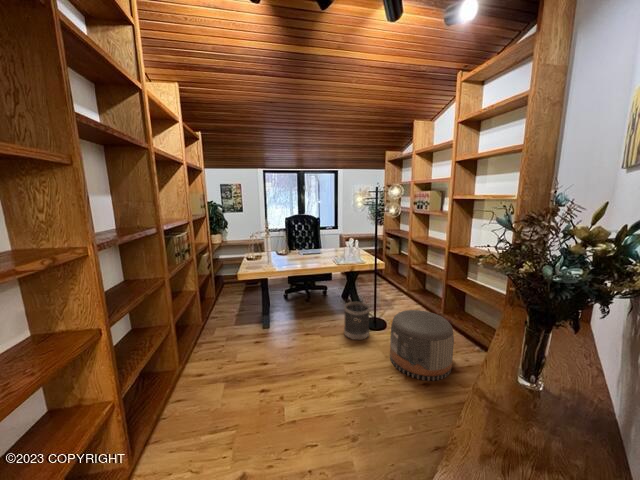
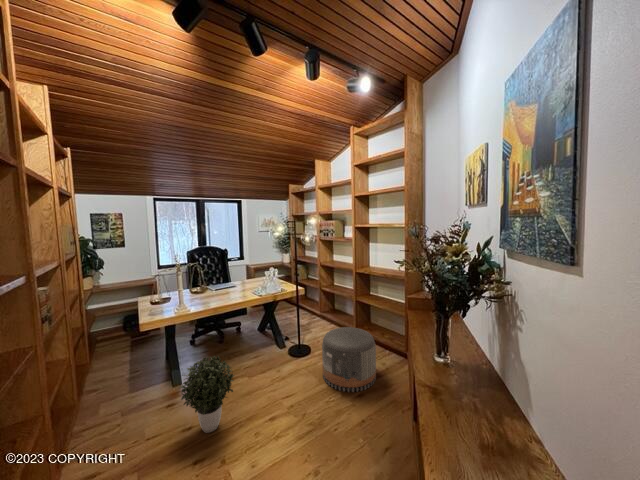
wastebasket: present [344,302,370,340] -> none [271,330,298,371]
potted plant: none [256,312,300,374] -> present [180,356,234,433]

